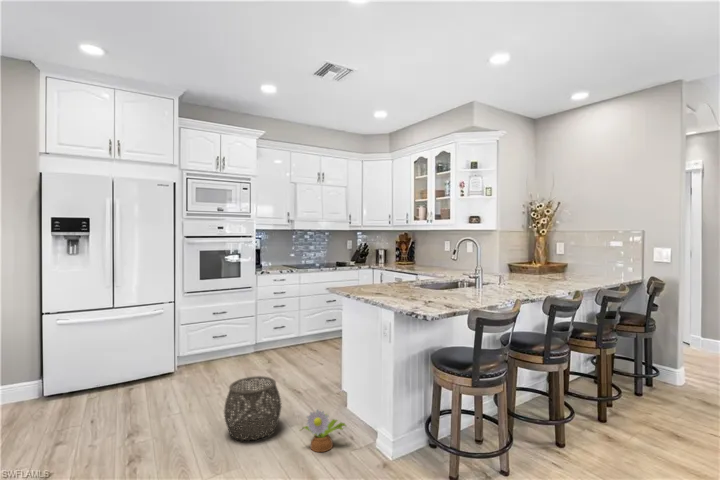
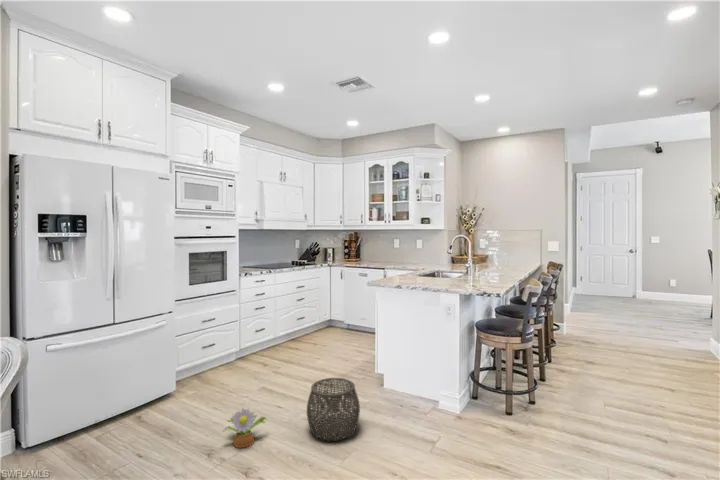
decorative plant: present [303,409,346,452] -> present [226,408,266,448]

